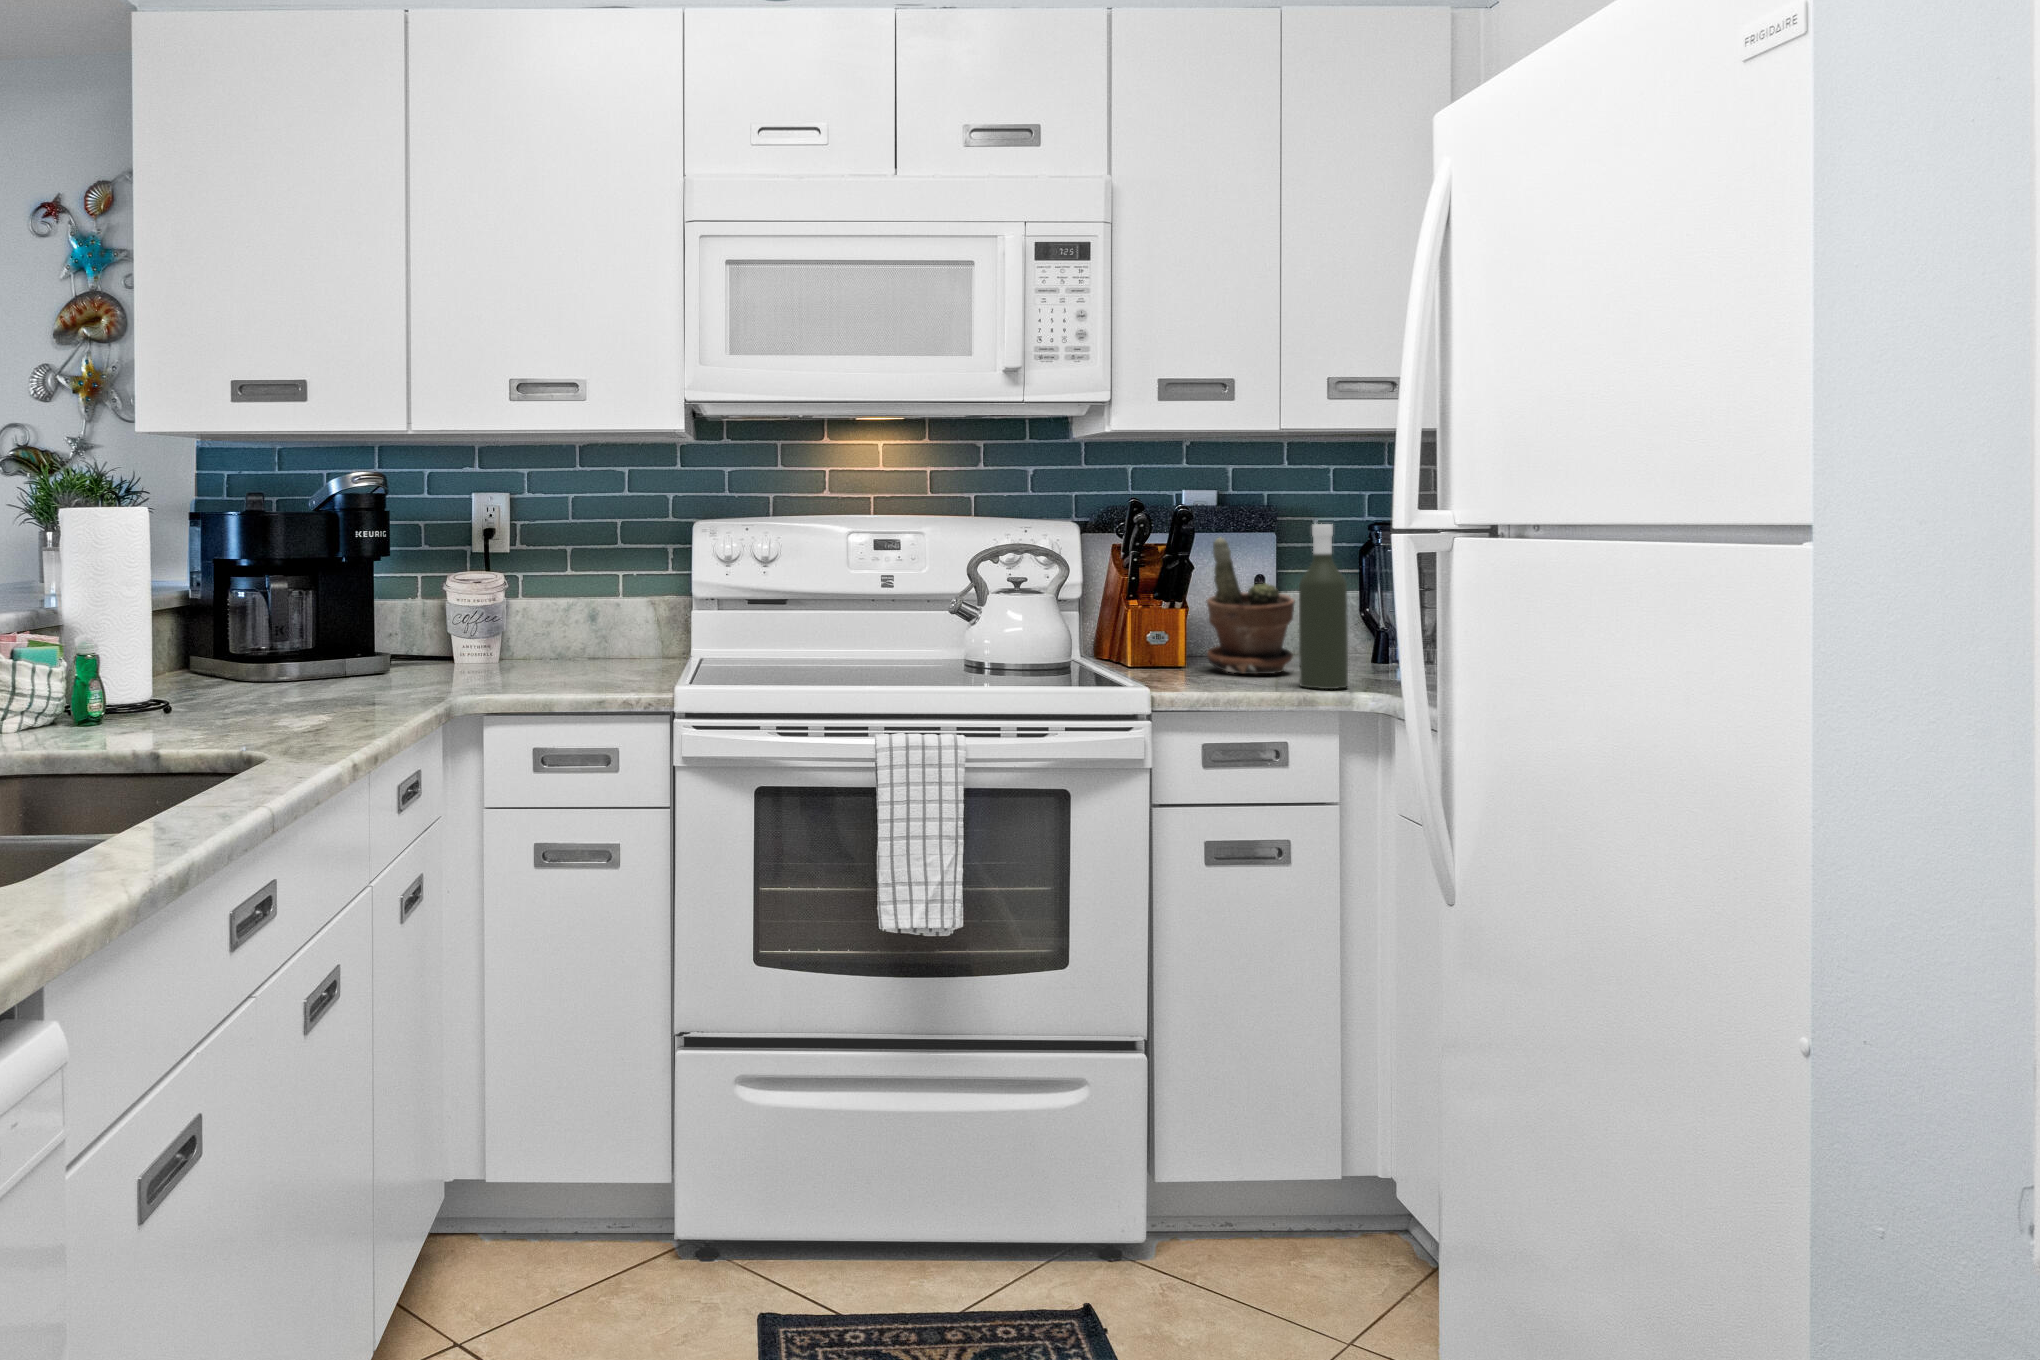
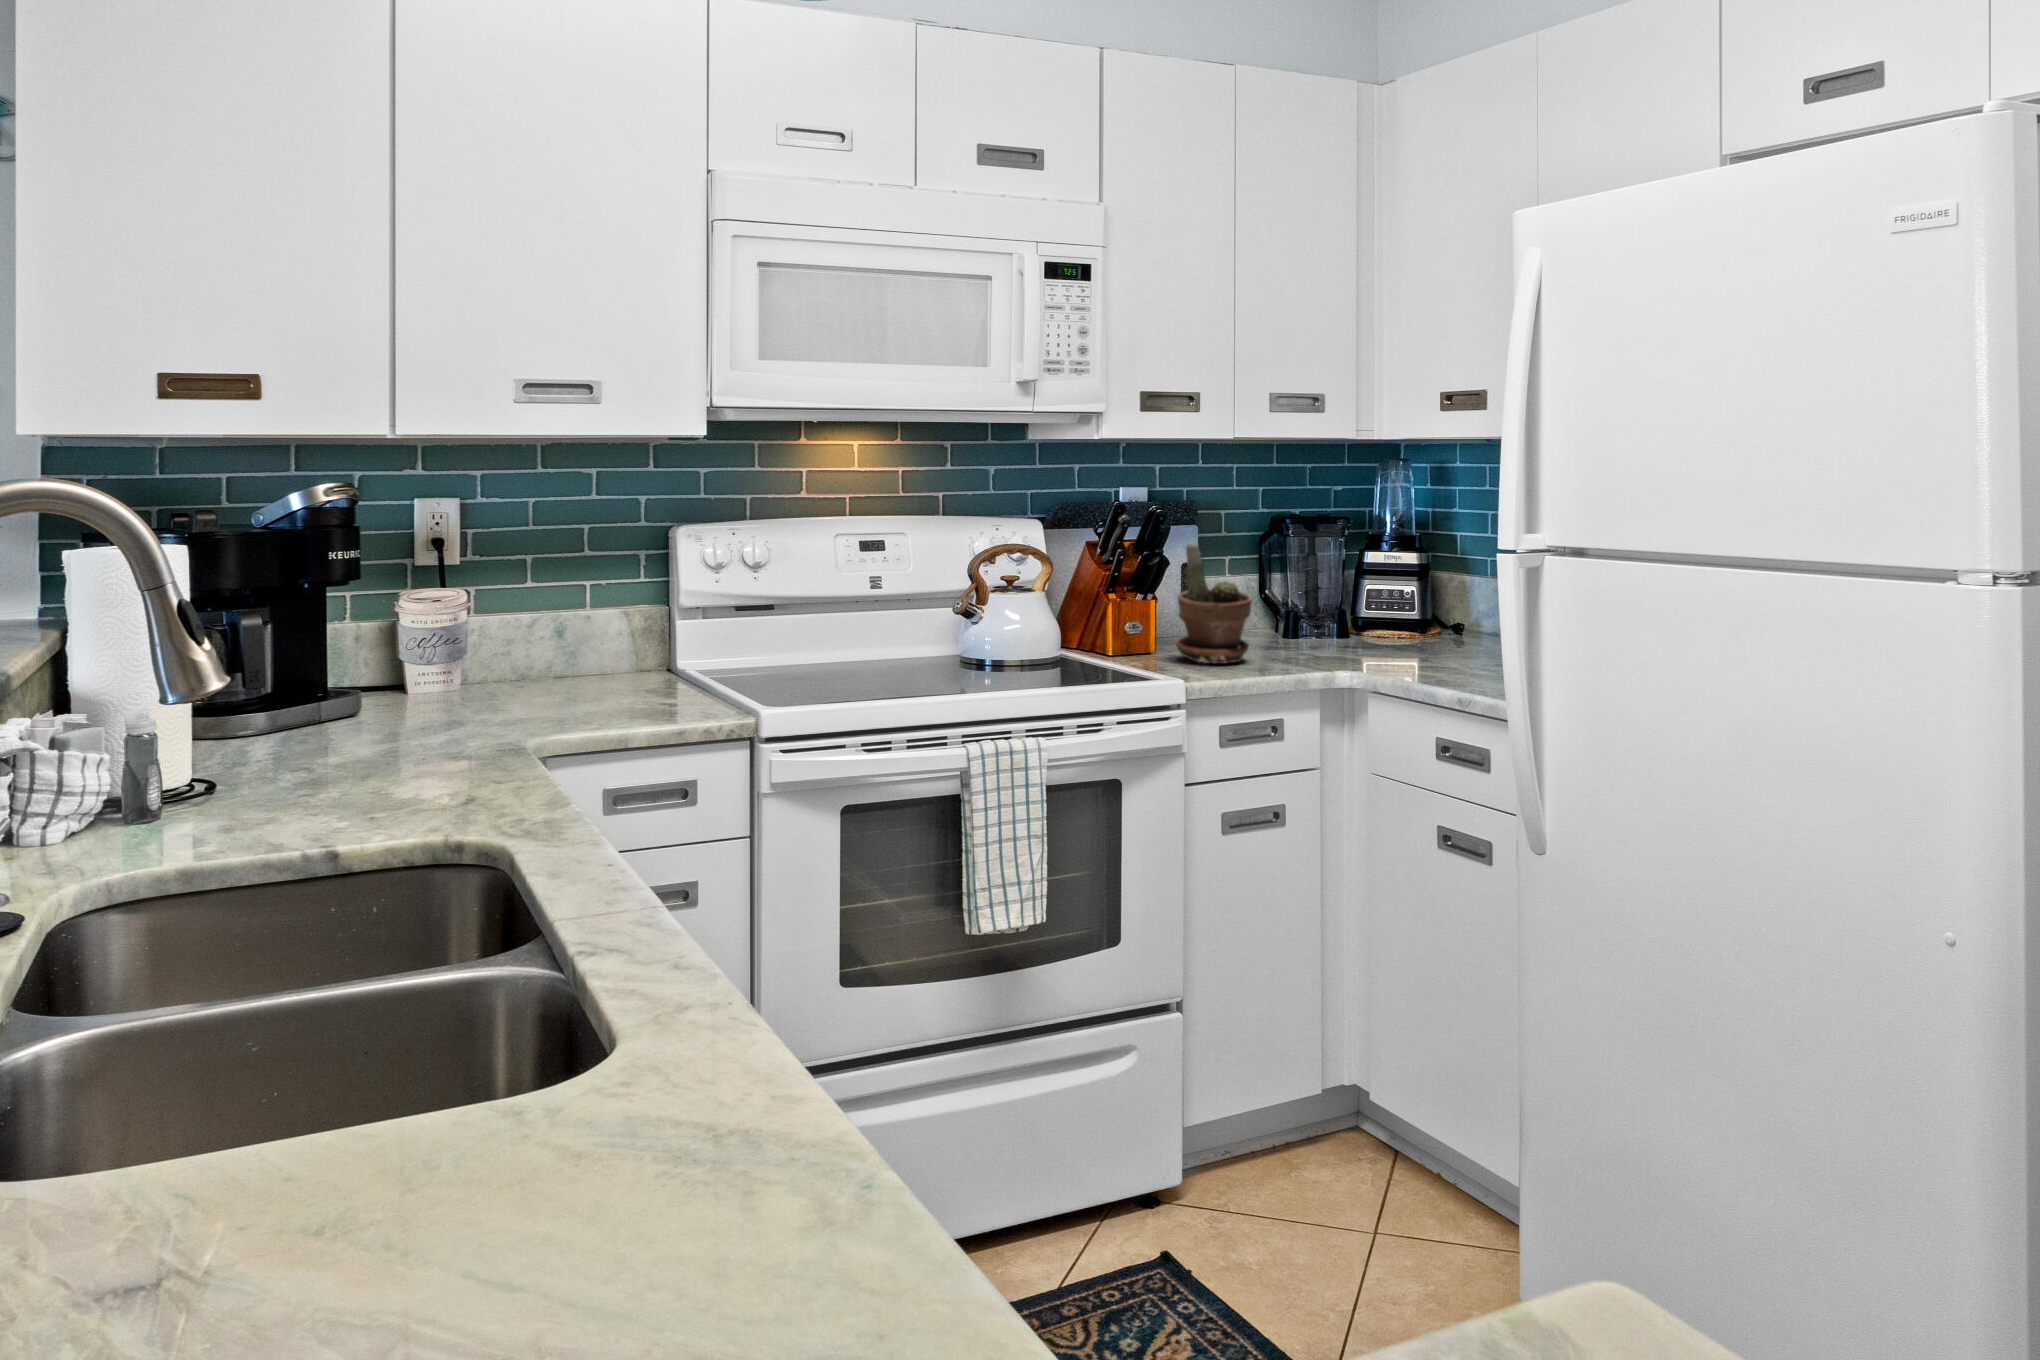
bottle: present [1299,524,1348,689] -> none [1273,533,1313,676]

